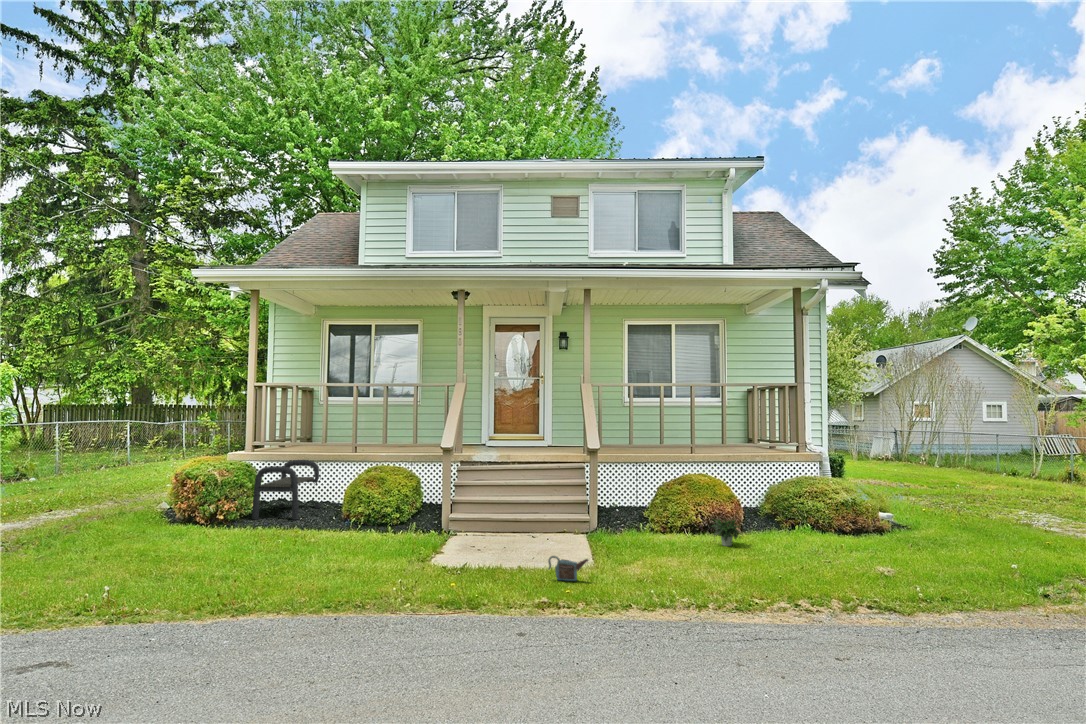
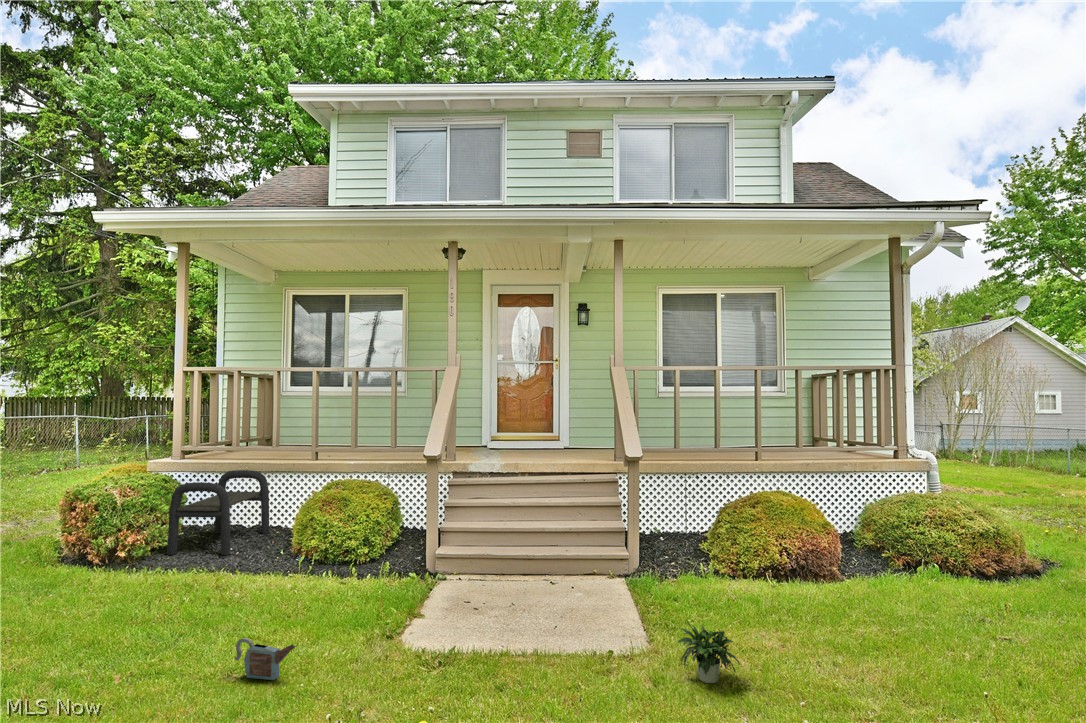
potted plant: present [712,520,740,546] -> present [661,623,740,683]
watering can: present [548,556,588,581] -> present [235,638,295,680]

